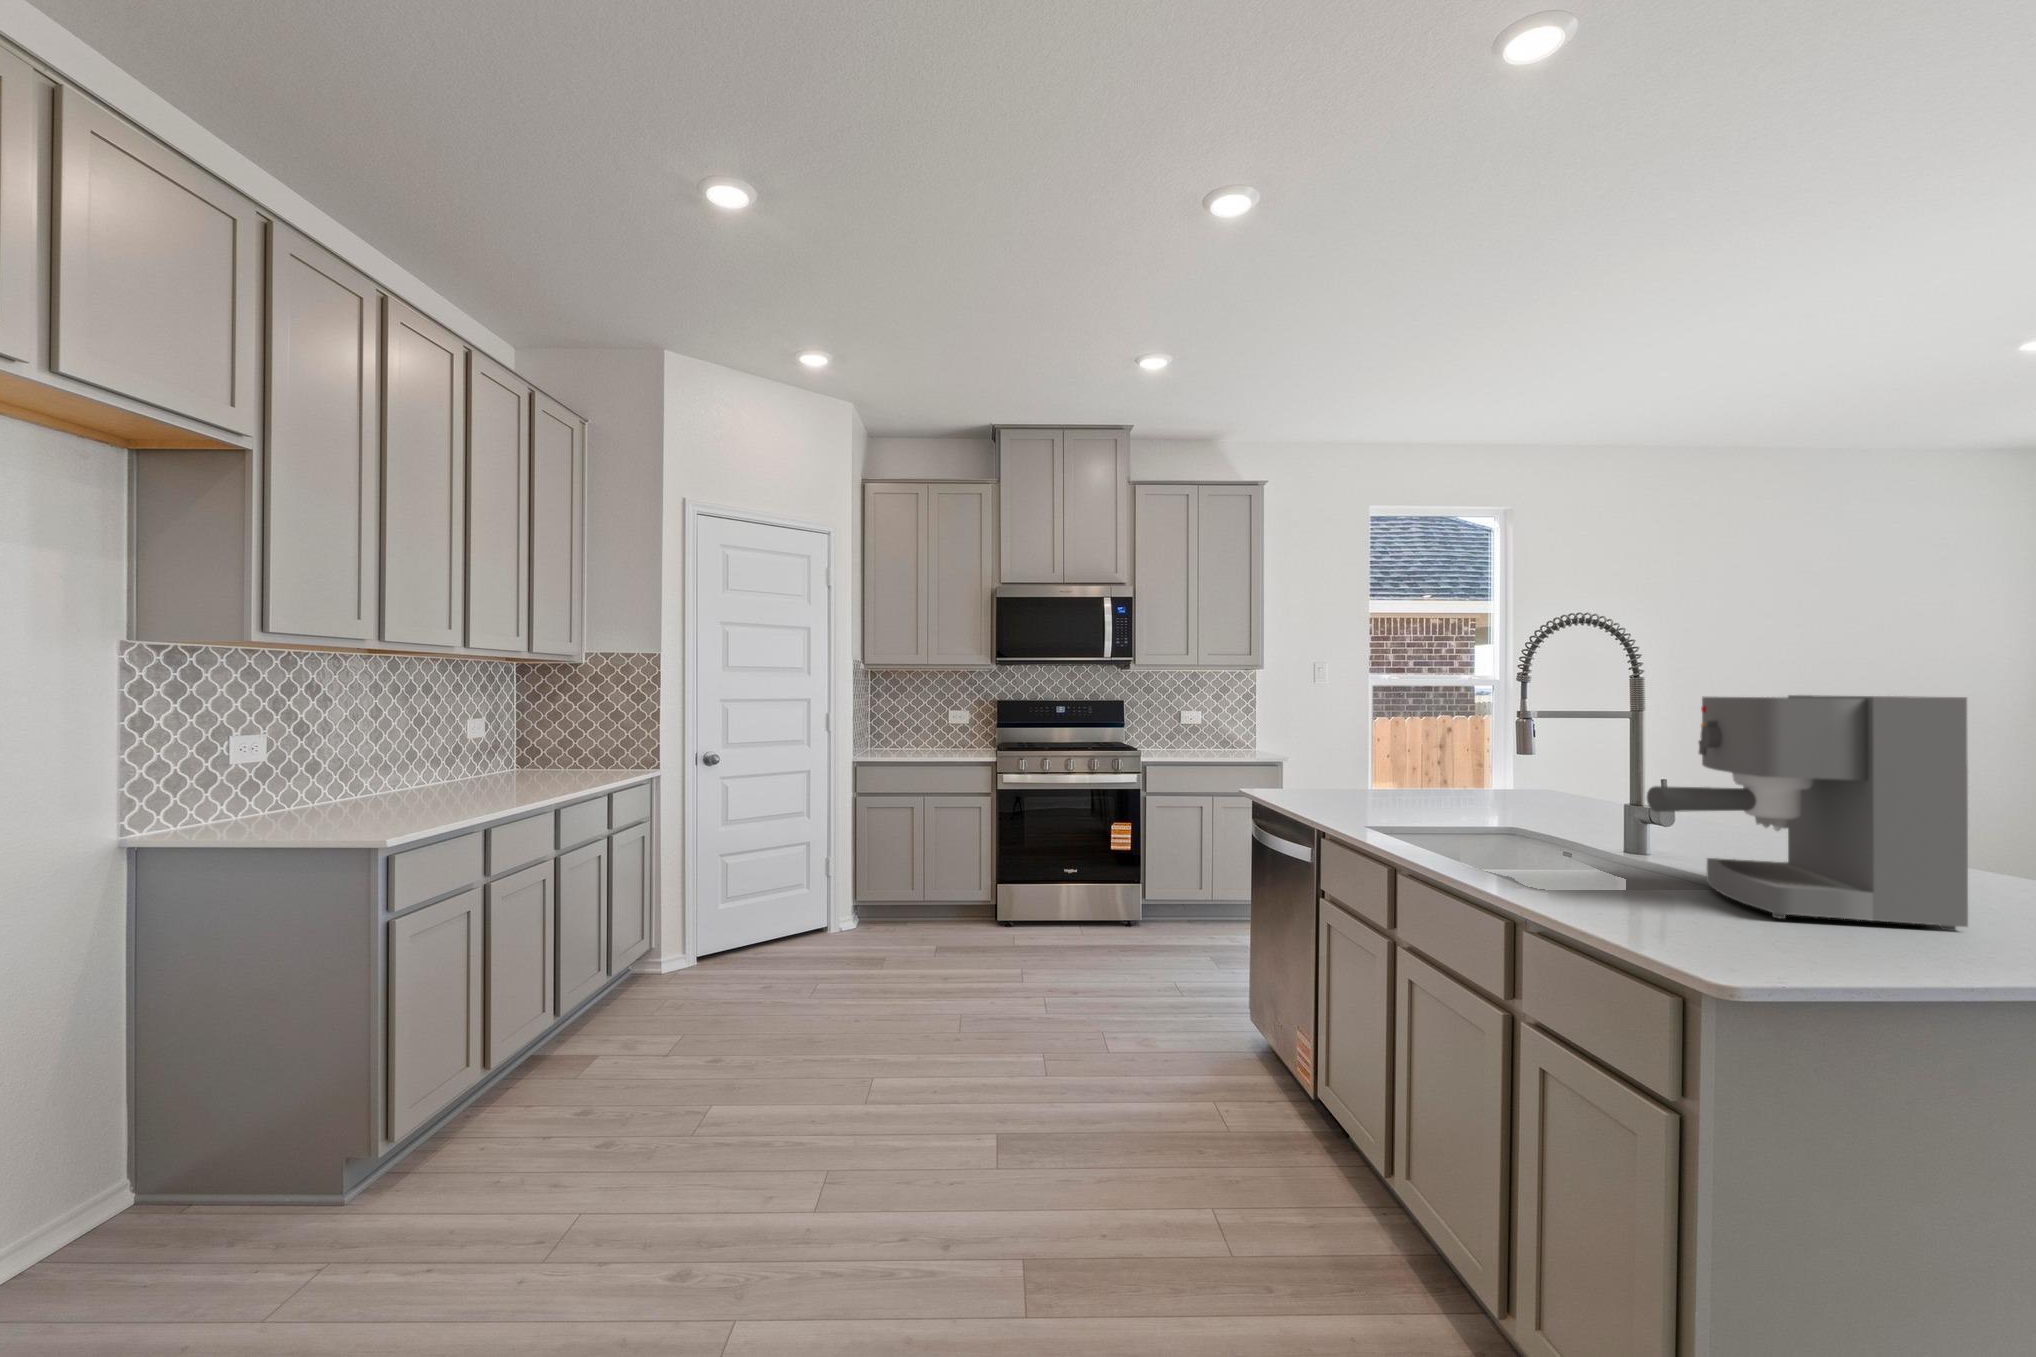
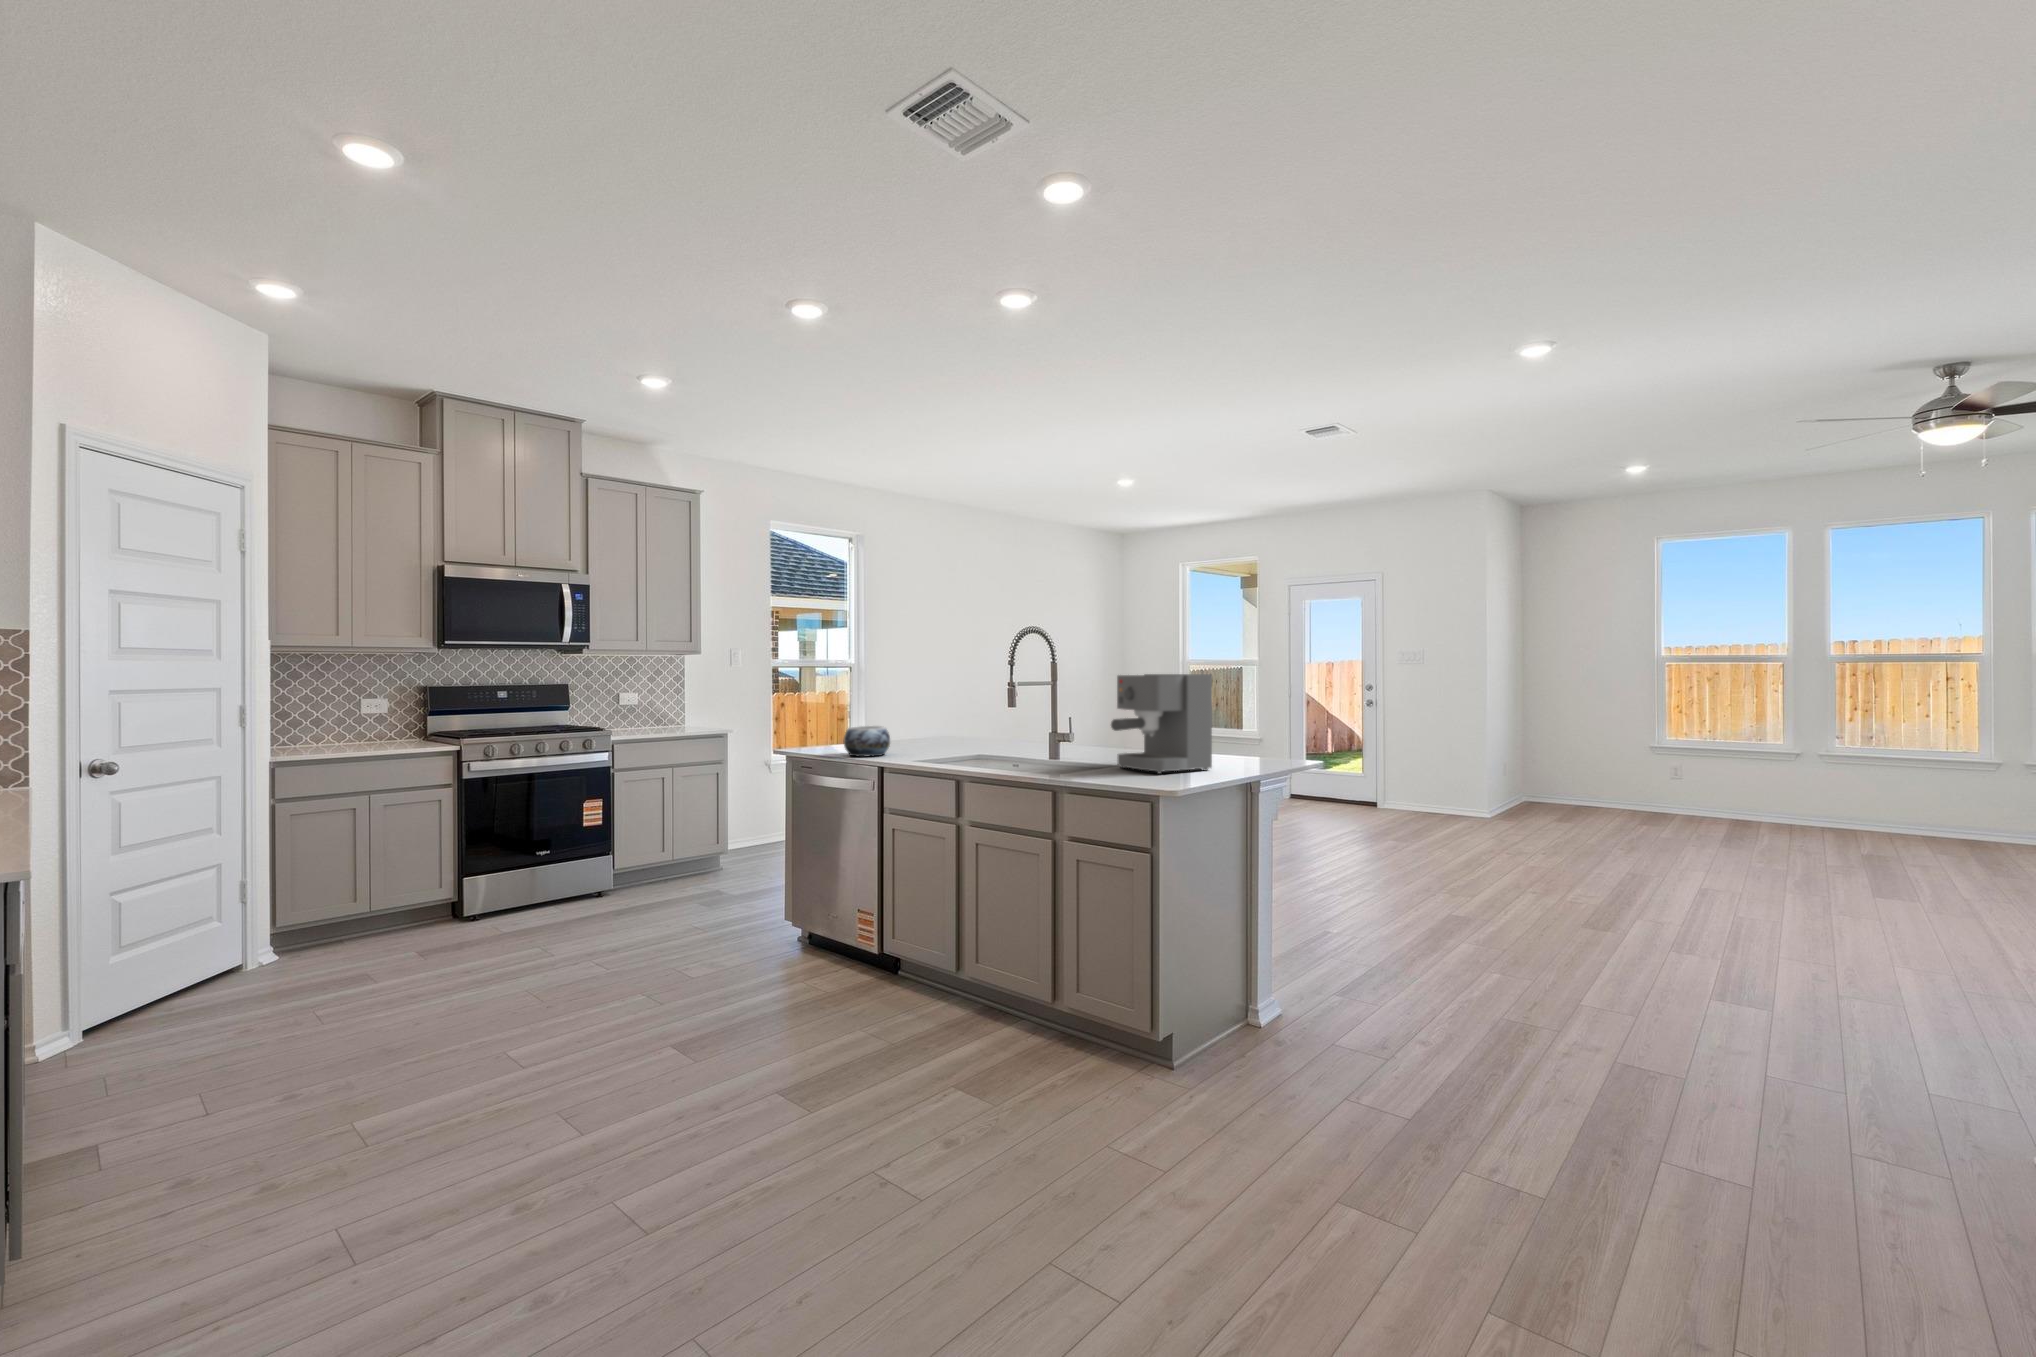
decorative bowl: none [1295,765,1364,809] -> present [844,726,890,756]

